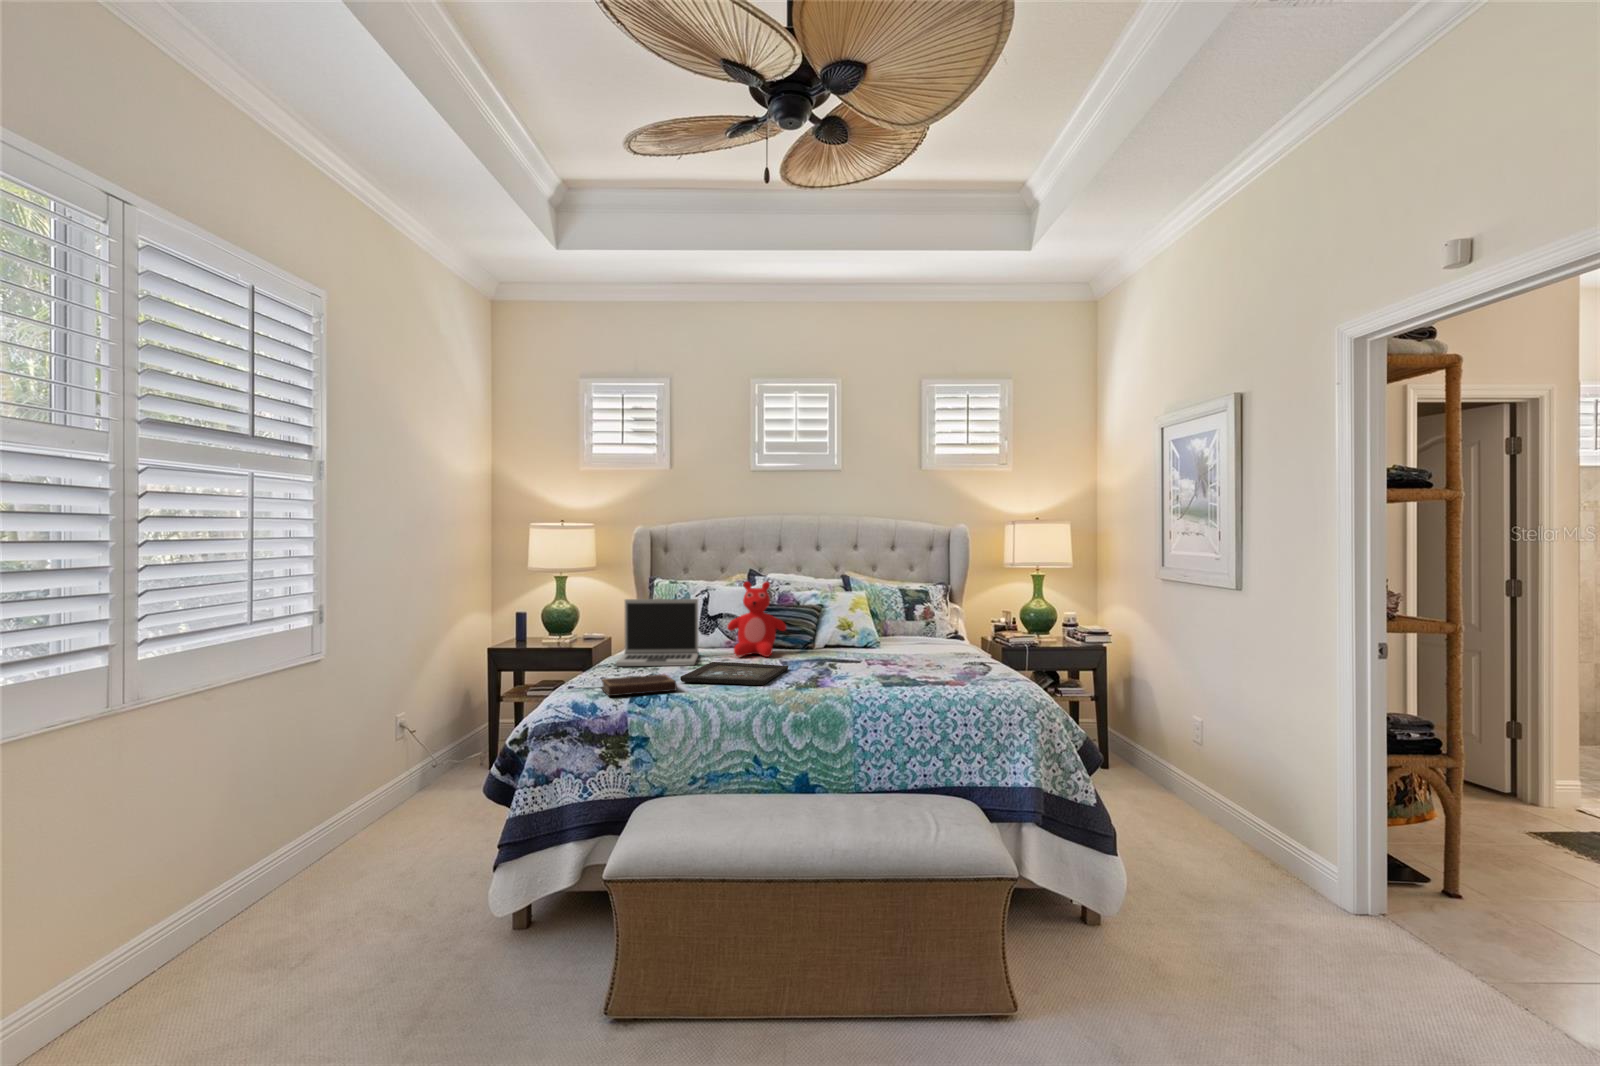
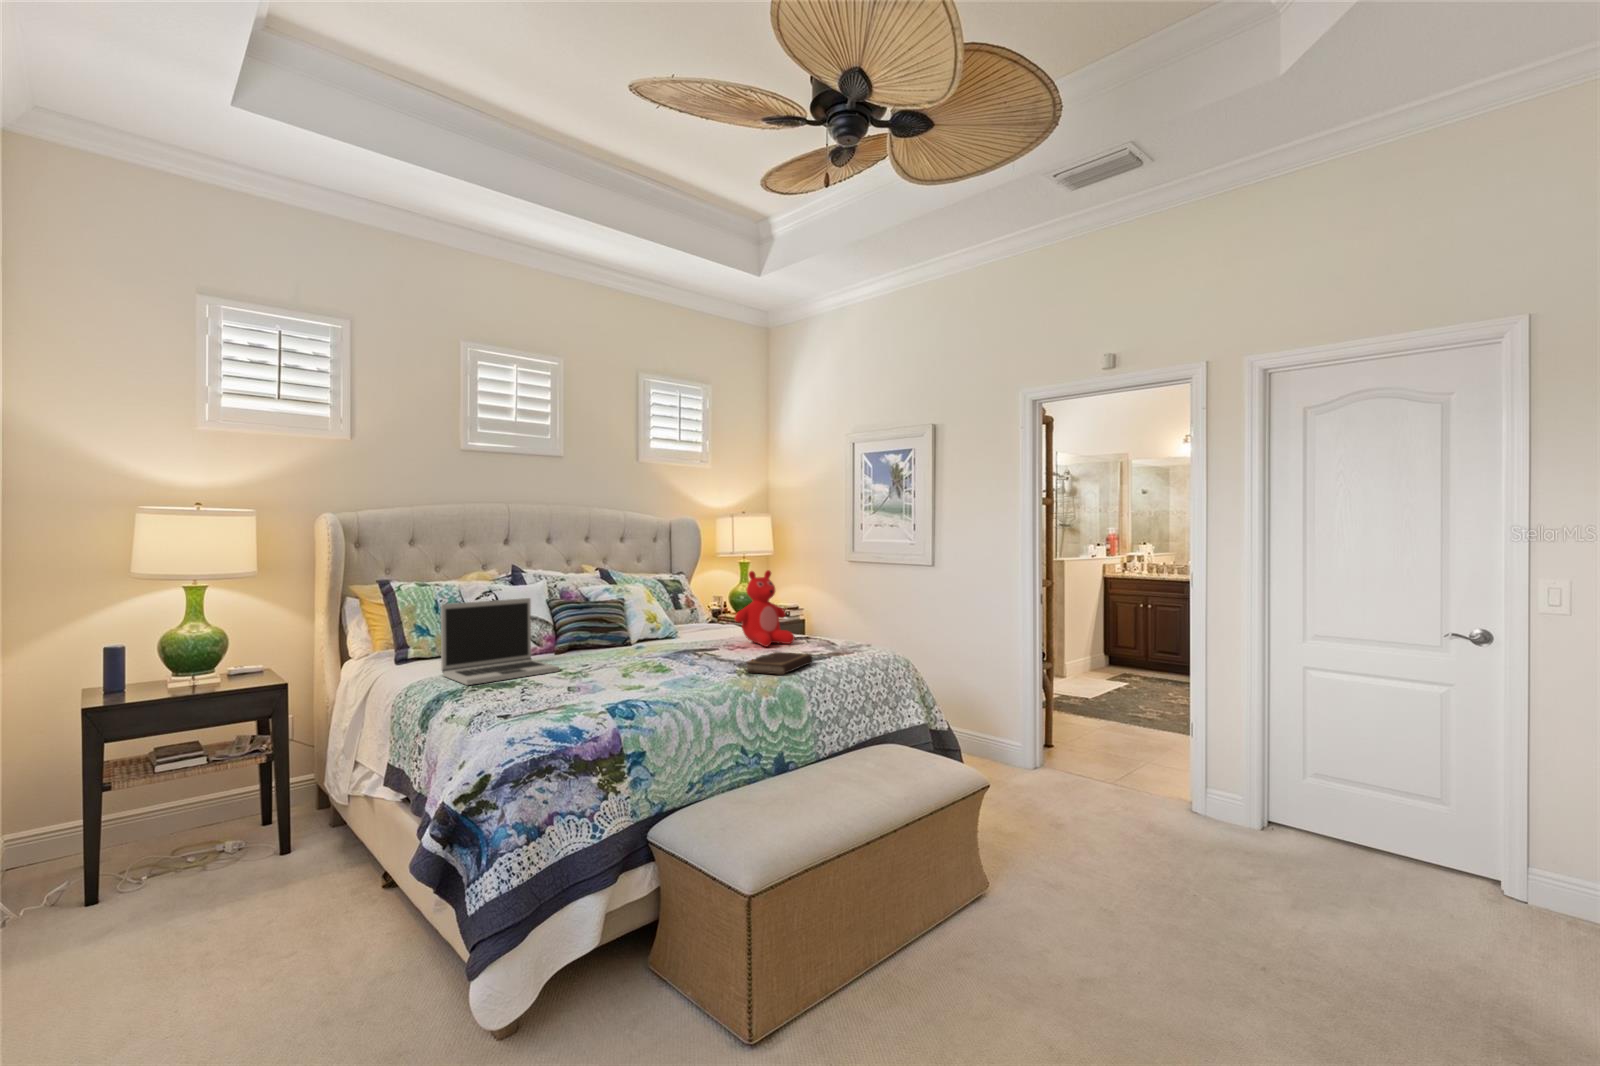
teddy bear: present [727,582,786,657] -> present [735,570,794,646]
tray: present [680,662,788,685] -> none [586,657,701,686]
notebook: present [602,675,677,696] -> present [746,652,813,675]

